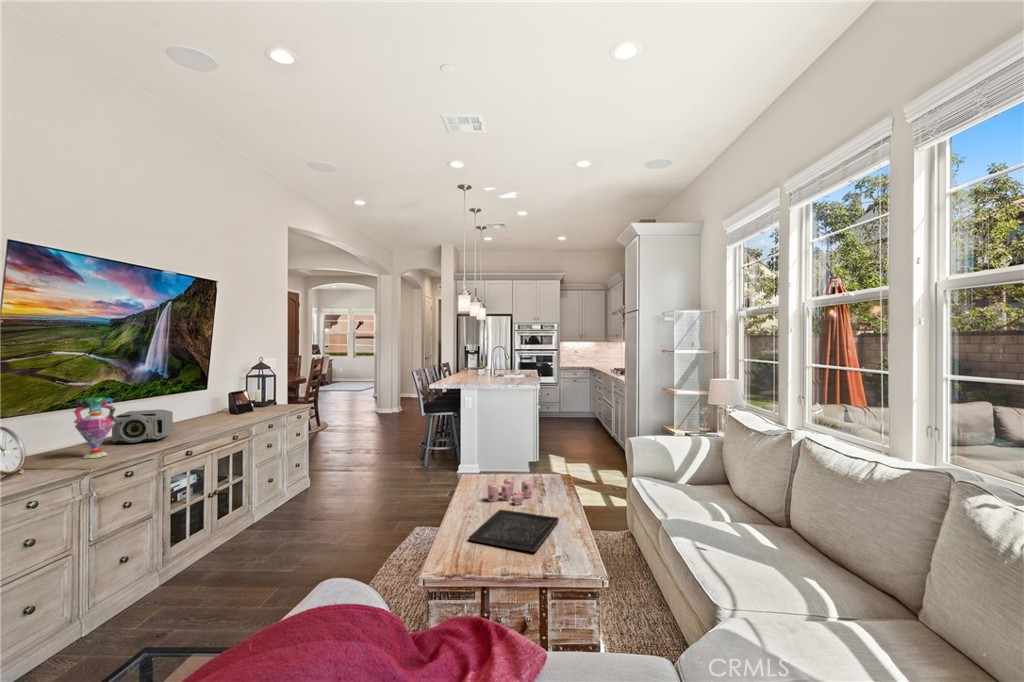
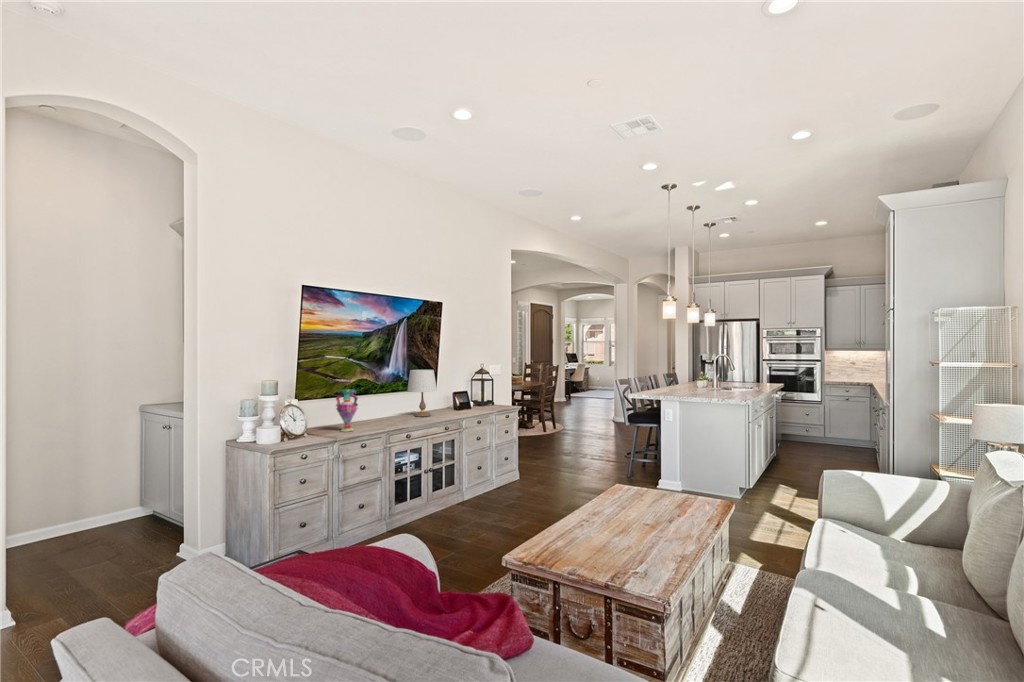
table lamp: none [174,367,218,426] -> present [407,369,437,417]
speaker: present [112,409,173,443] -> none [362,401,401,424]
candle: present [488,479,532,505] -> none [612,492,662,519]
tray: present [469,510,559,552] -> none [557,519,662,559]

